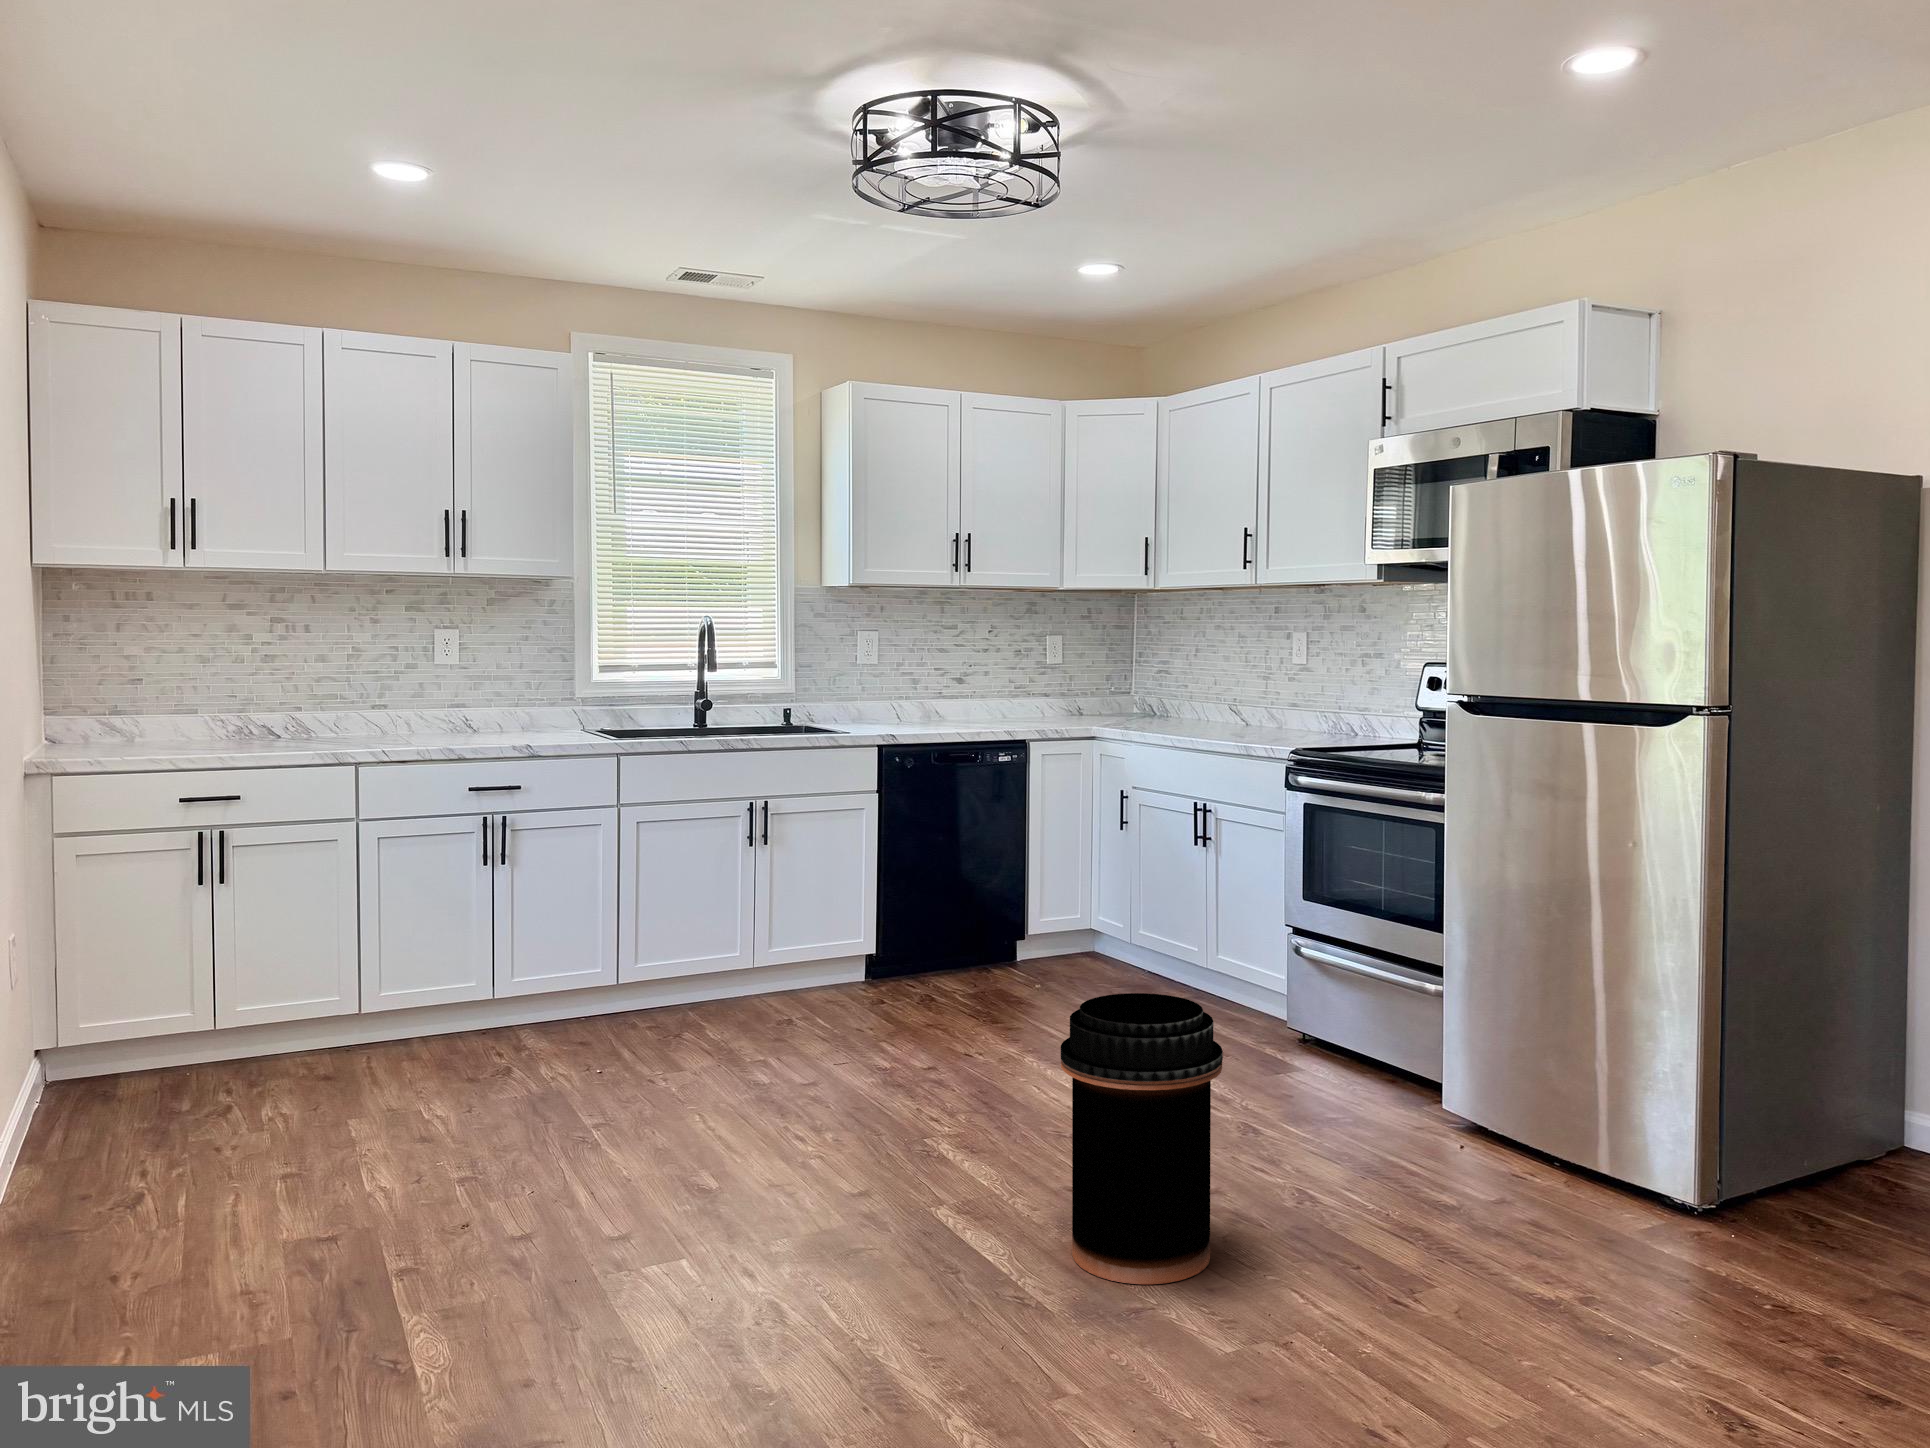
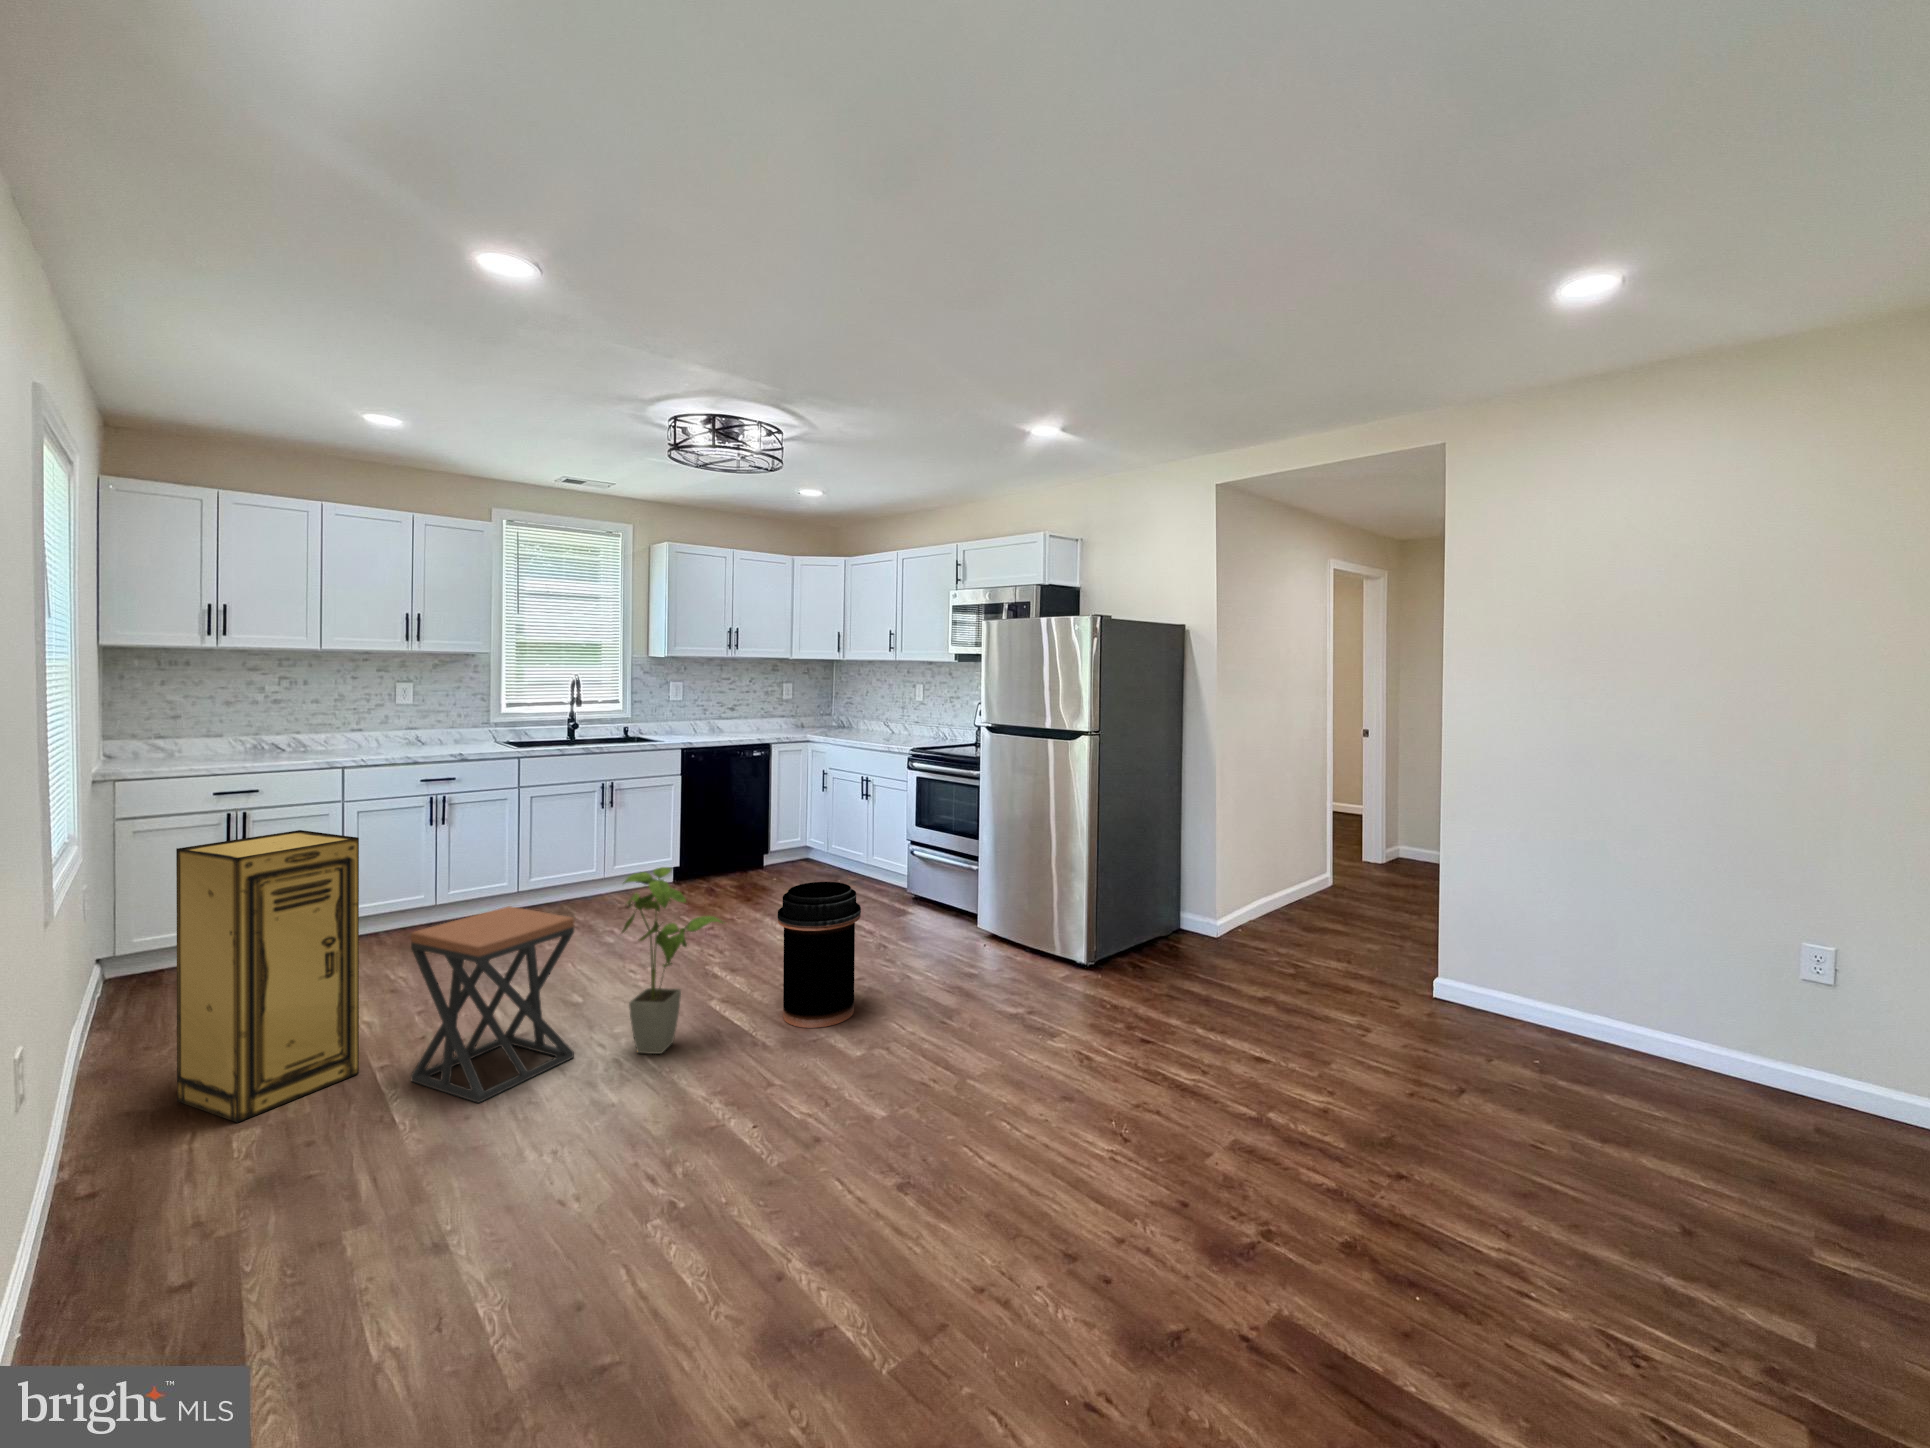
storage cabinet: none [97,852,362,1345] -> present [176,830,359,1123]
house plant: none [775,946,967,1304] -> present [622,867,723,1054]
stool: none [435,1004,700,1362] -> present [411,906,574,1103]

